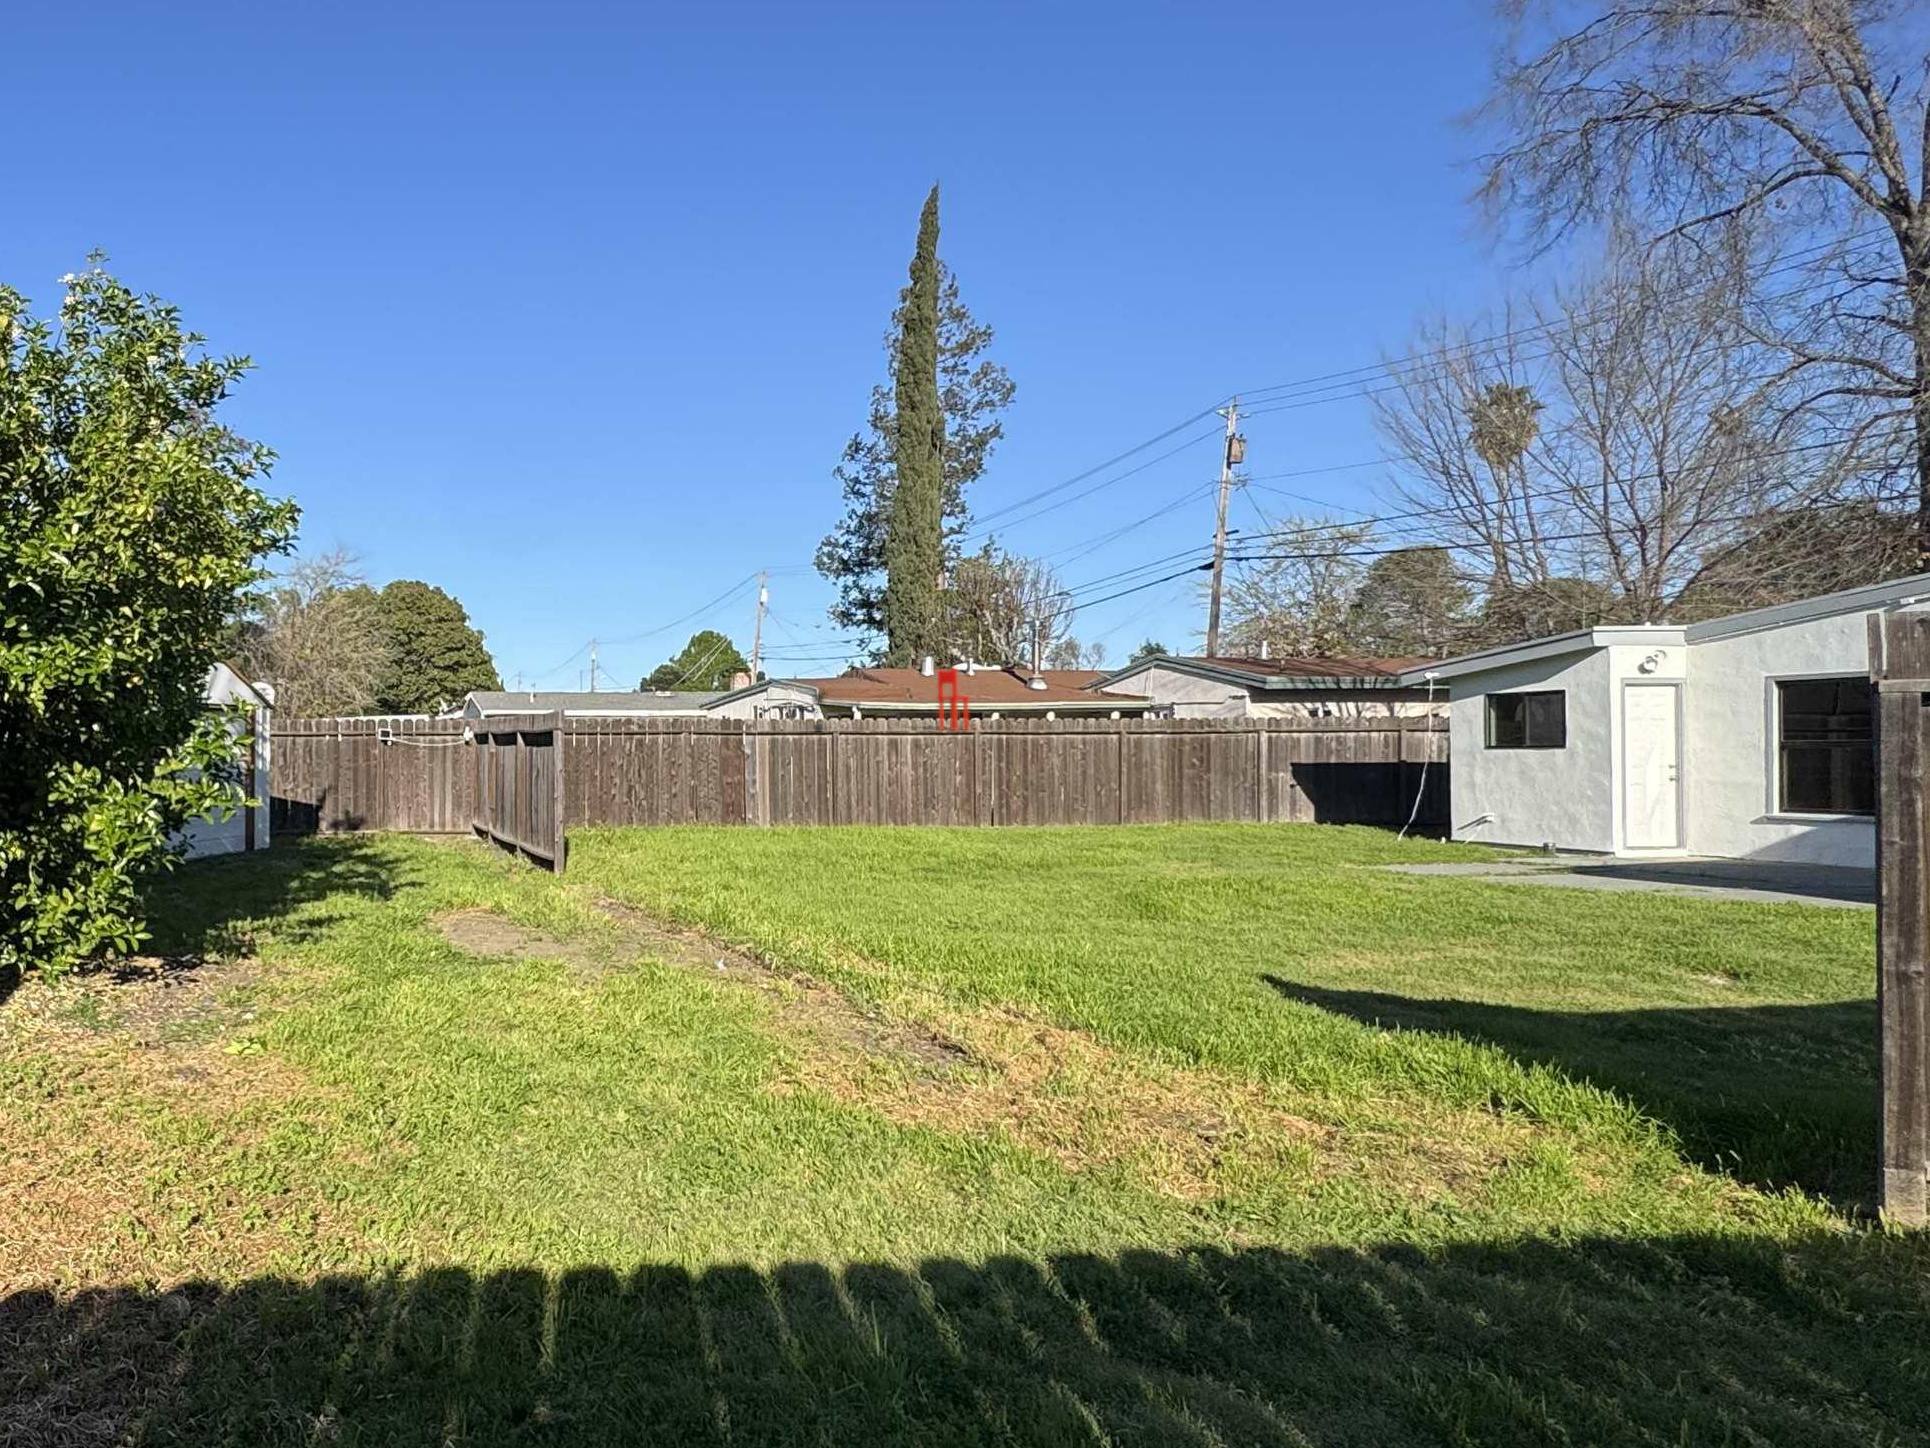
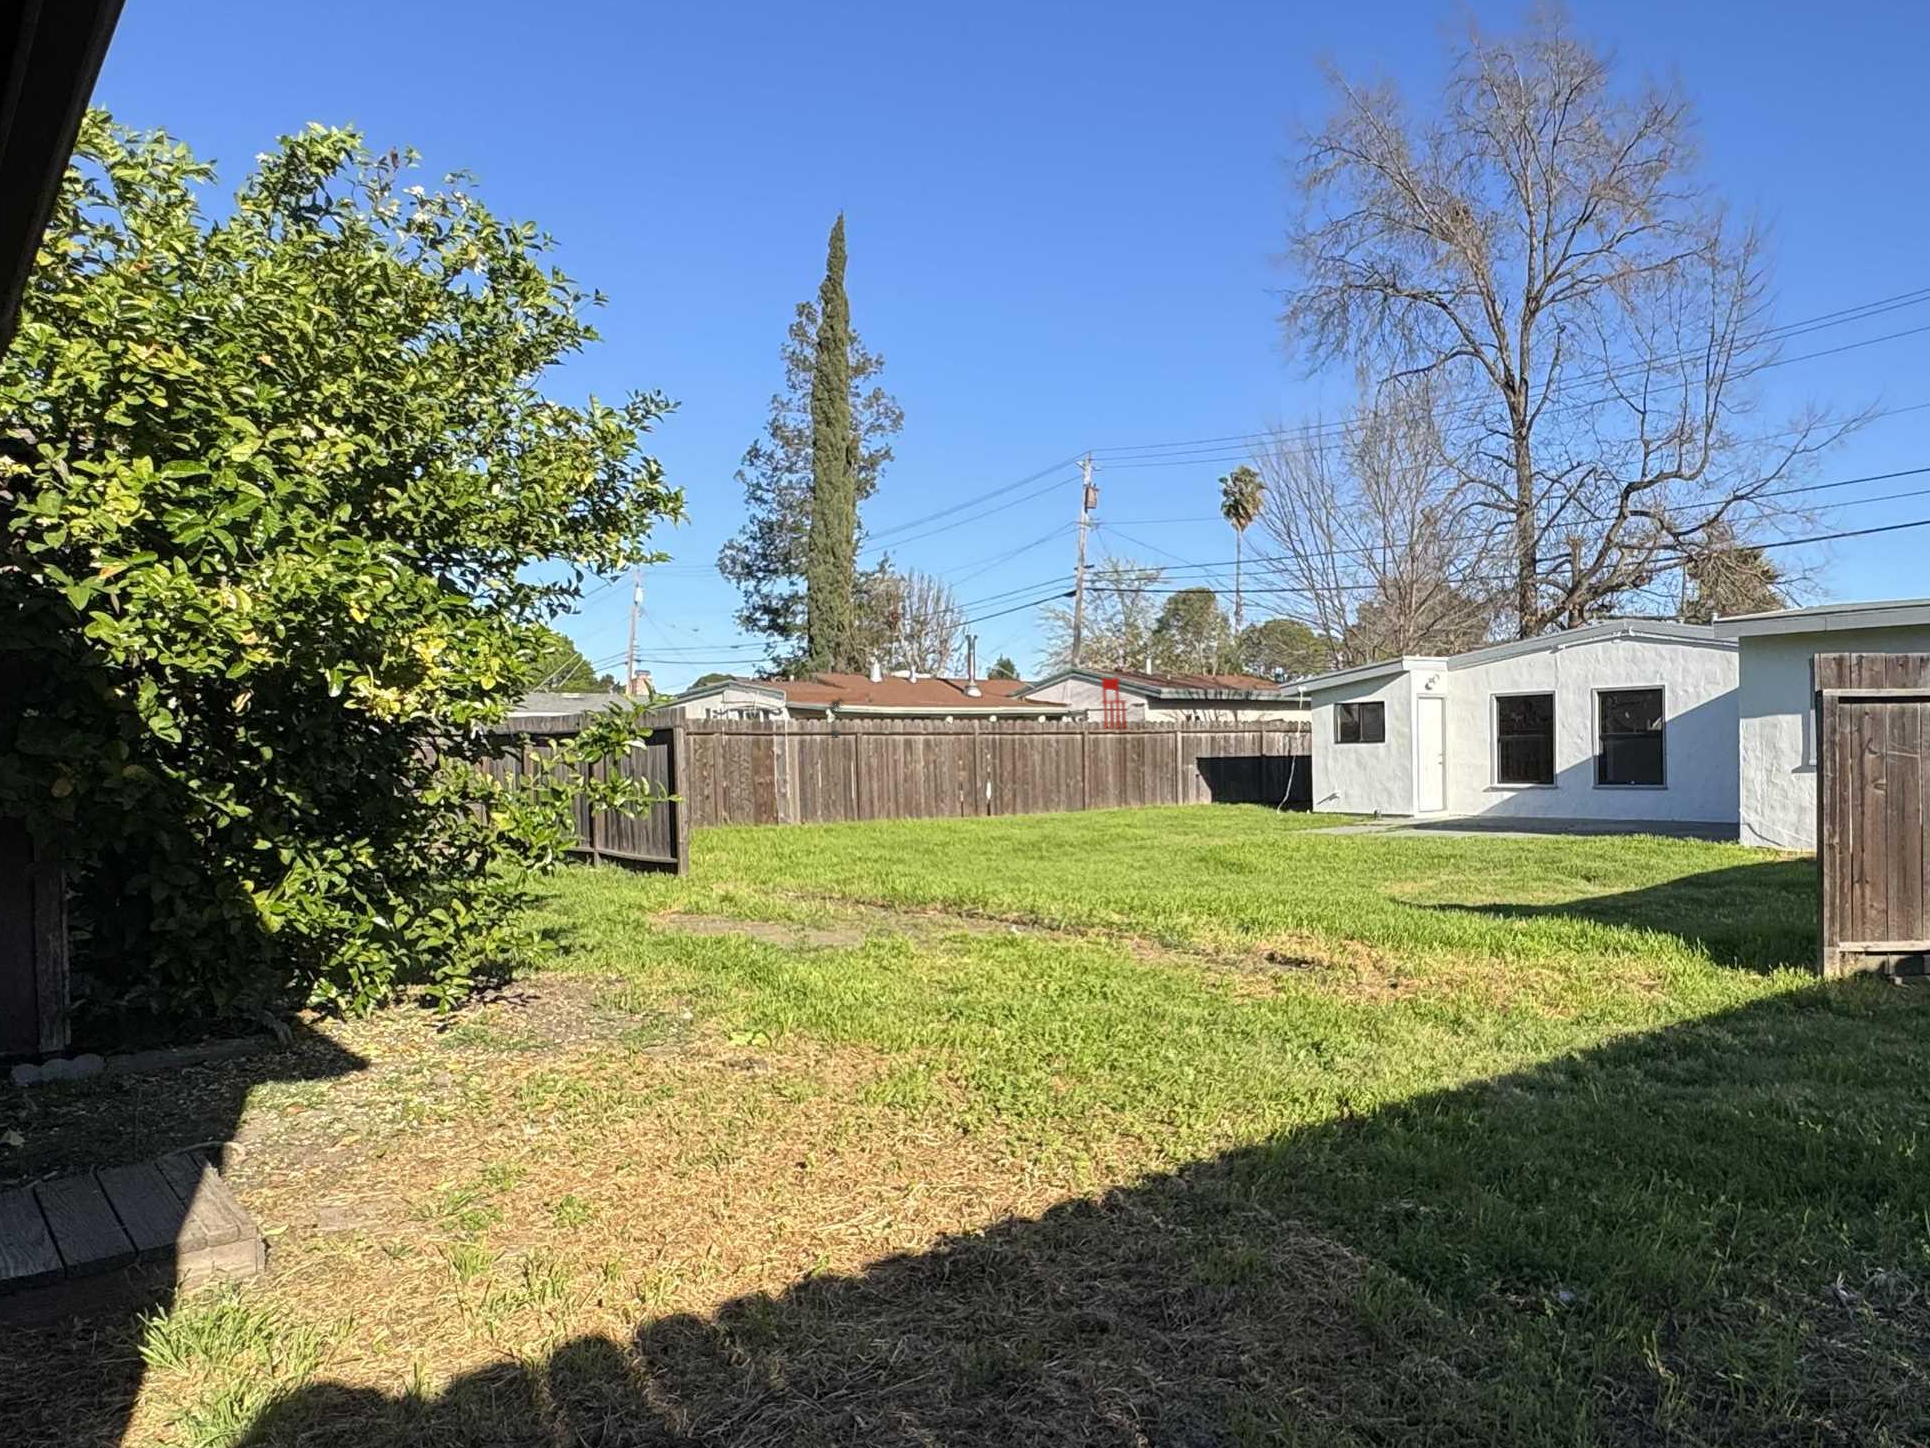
chair: present [937,669,969,730] -> present [1102,677,1126,728]

